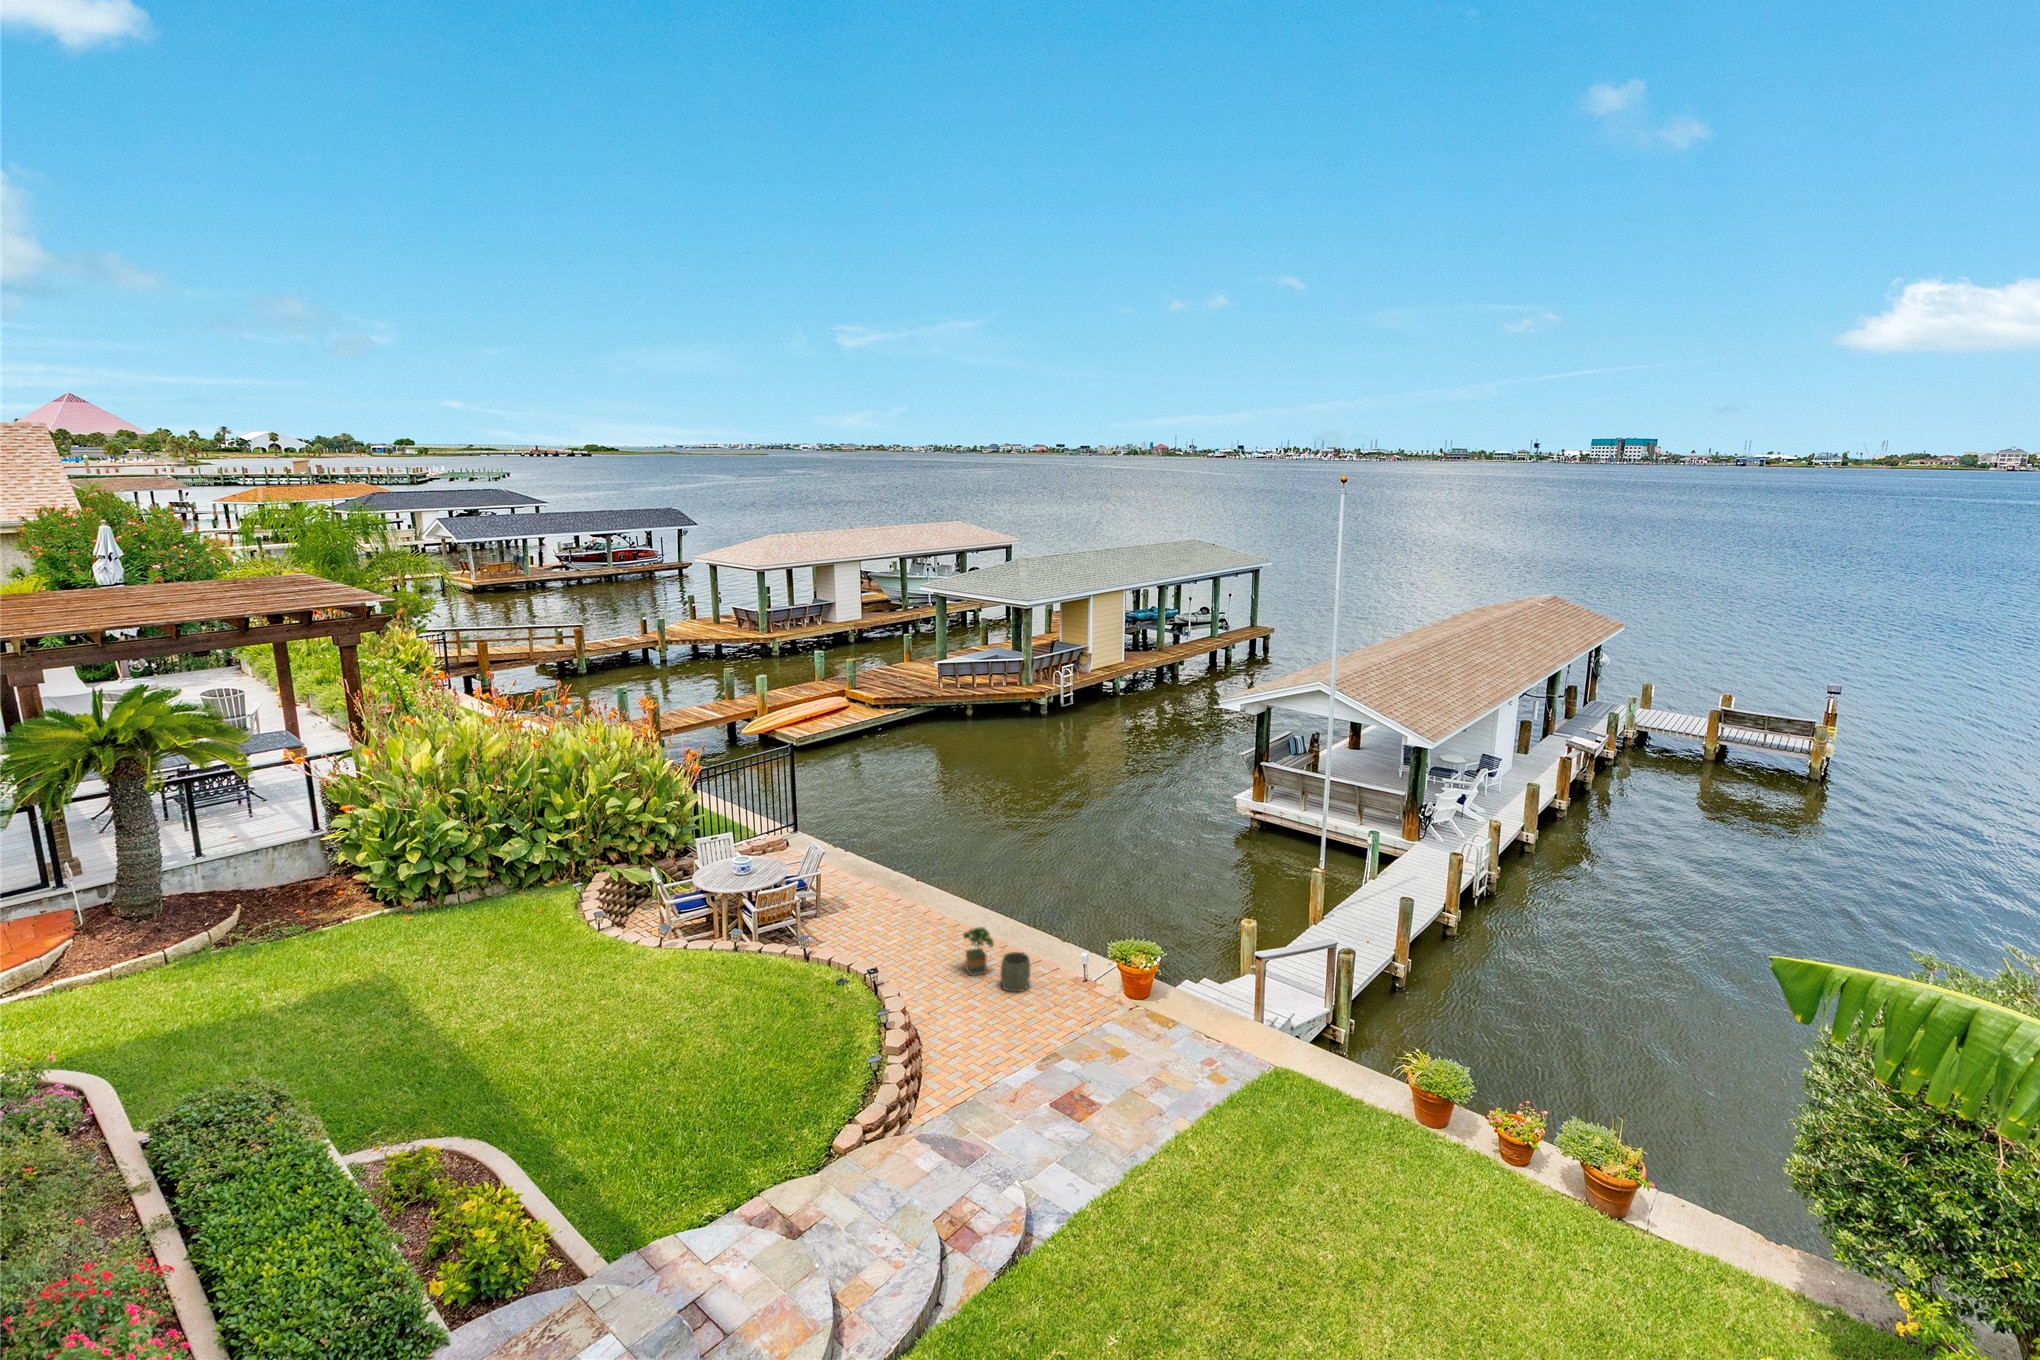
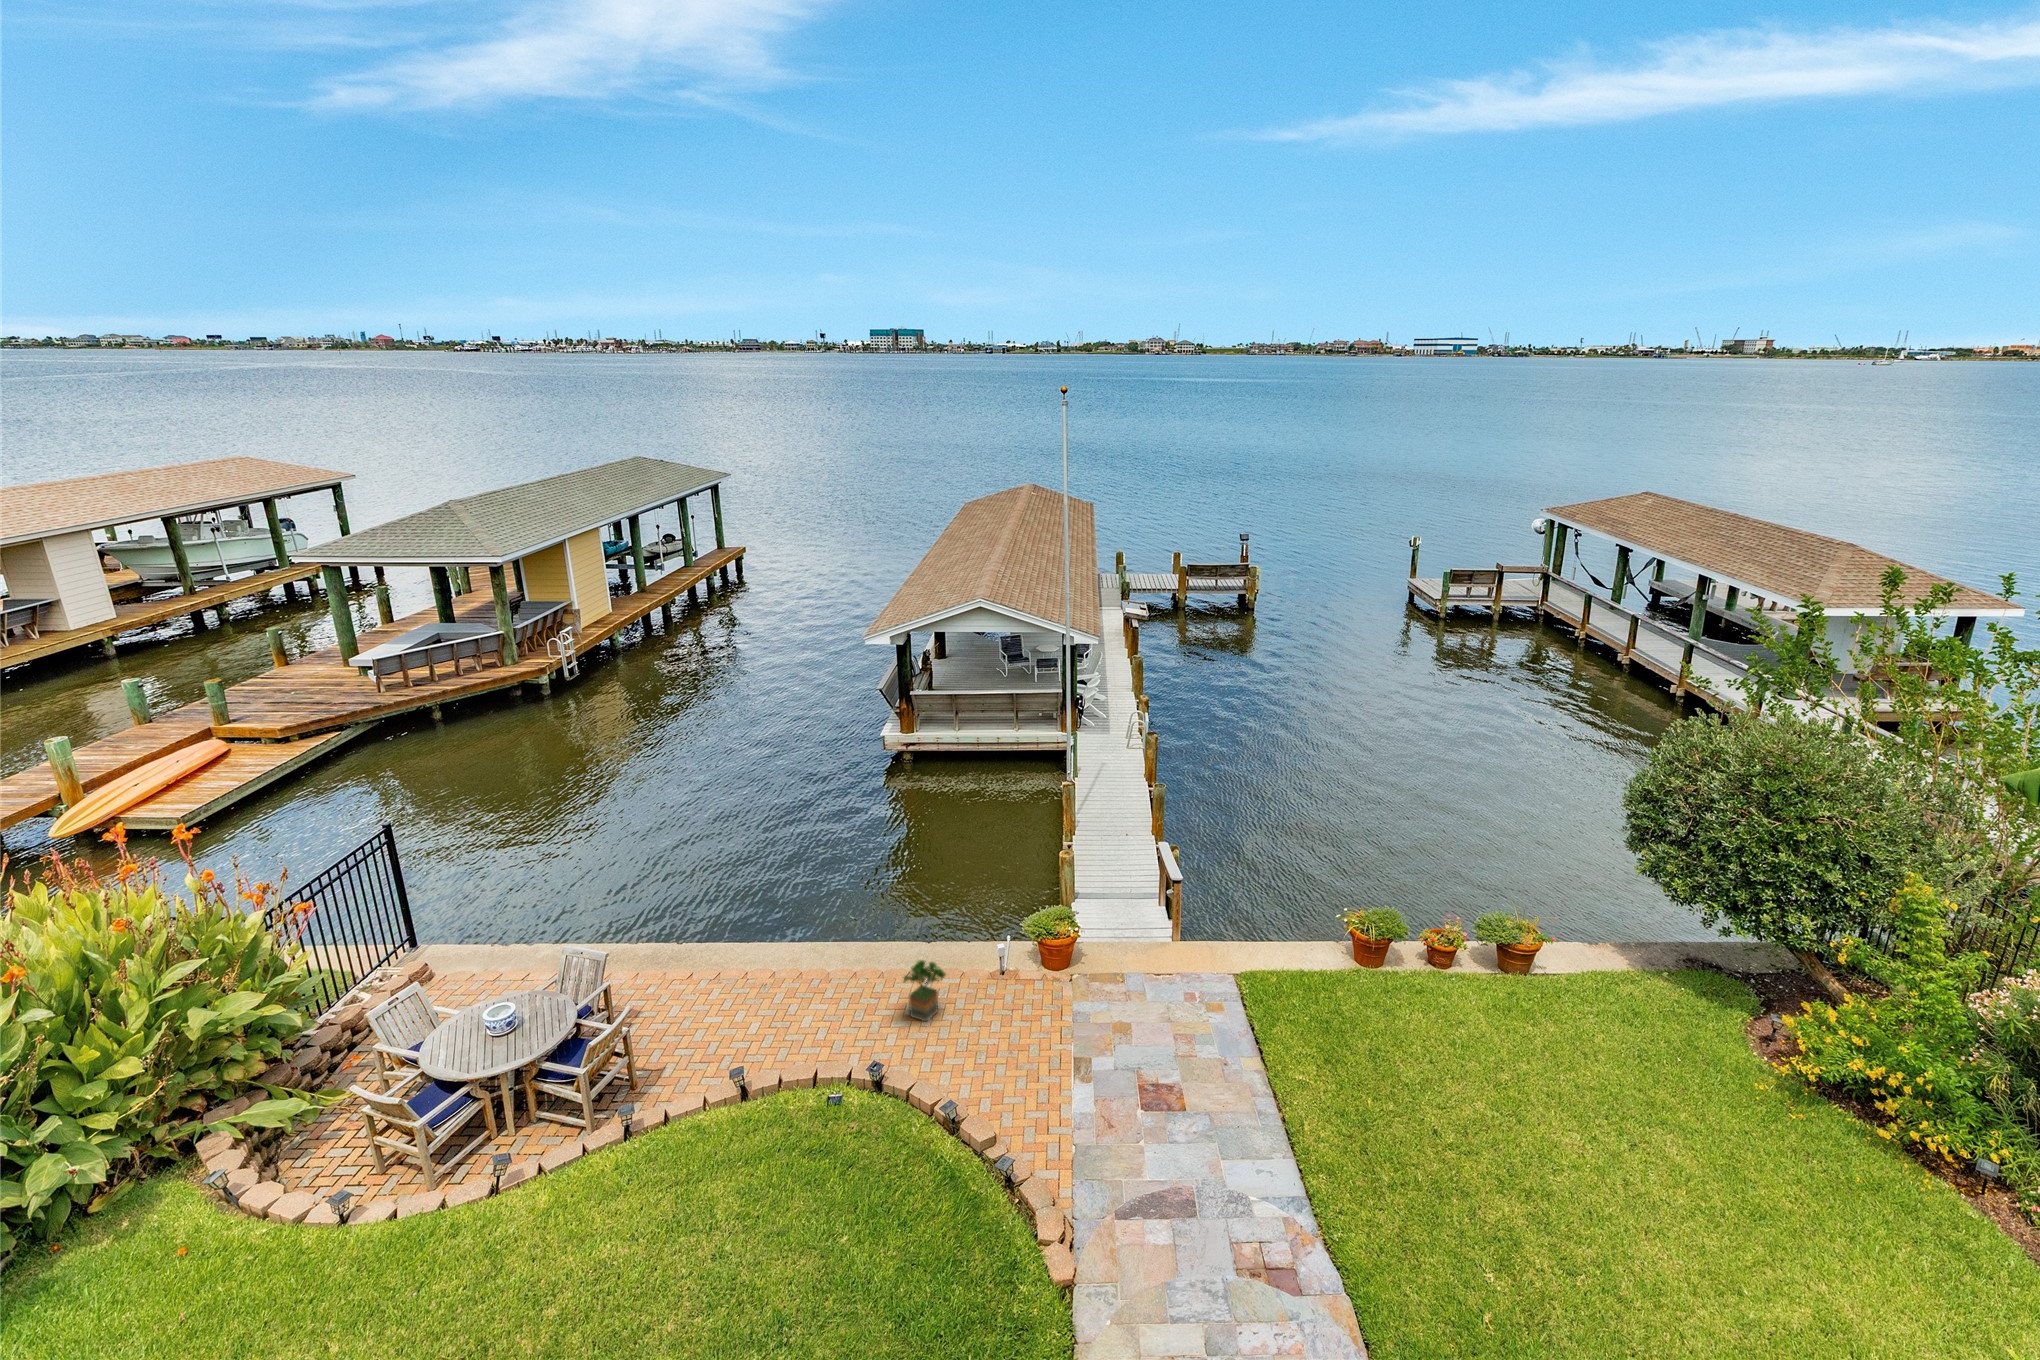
woven basket: present [1001,952,1030,992] -> none [966,969,1001,1018]

